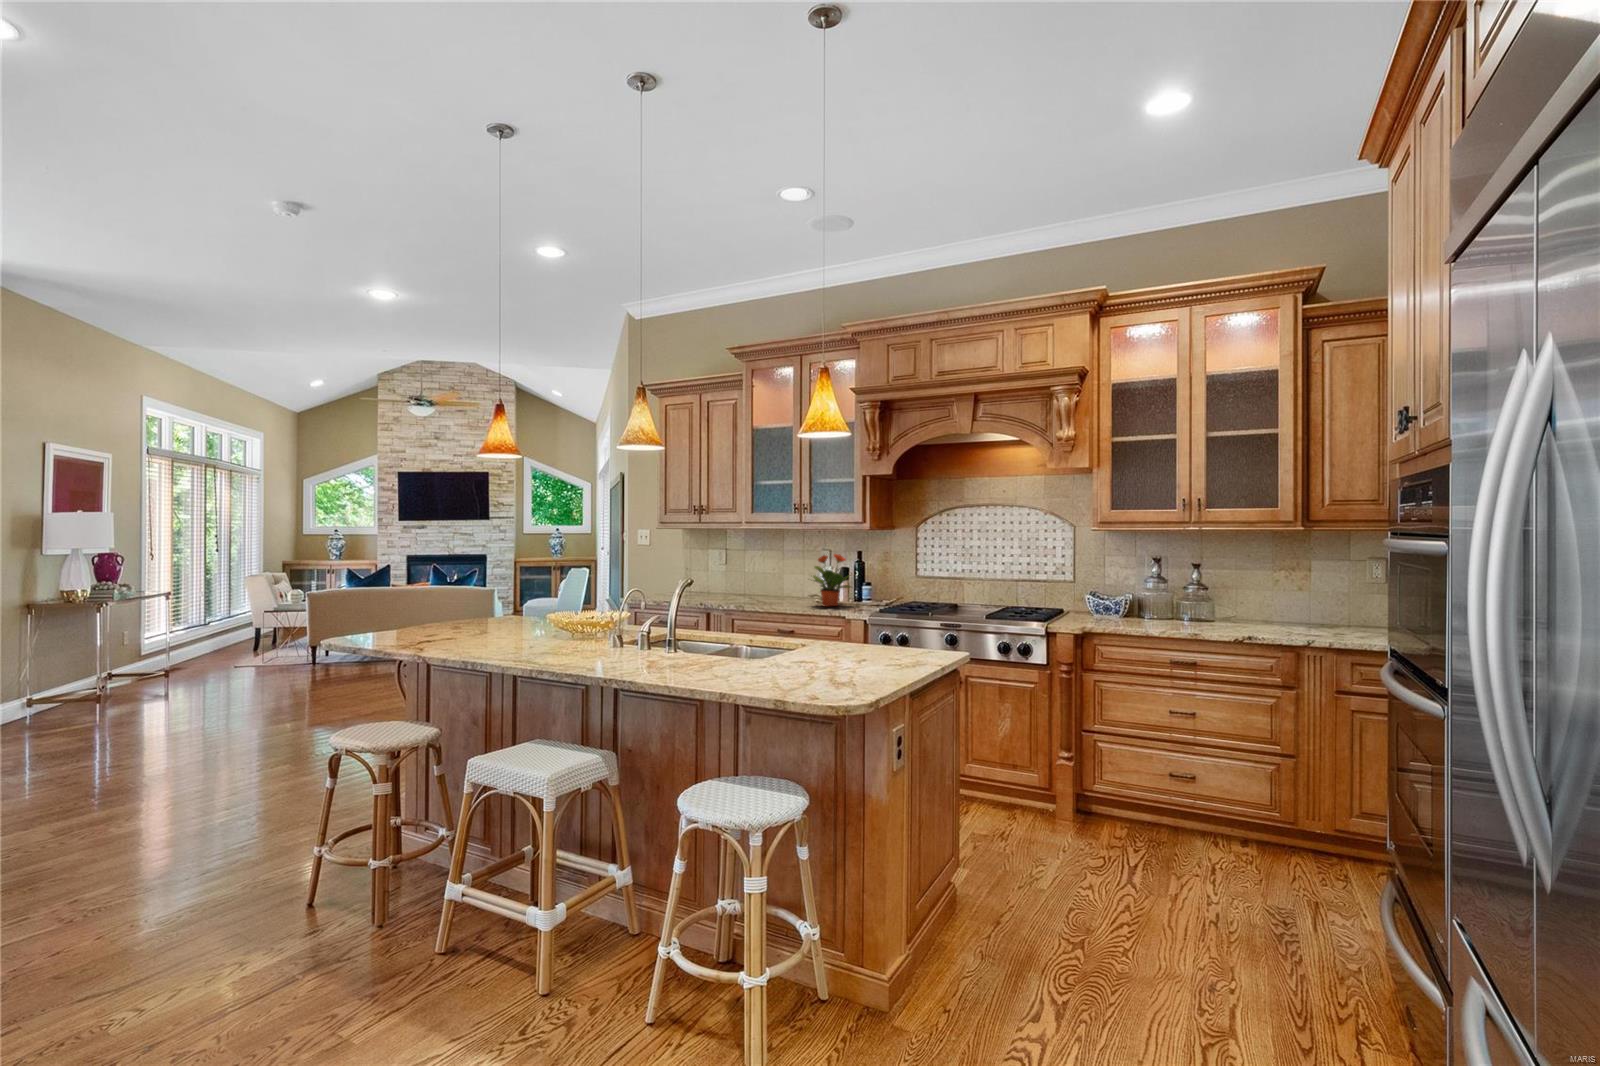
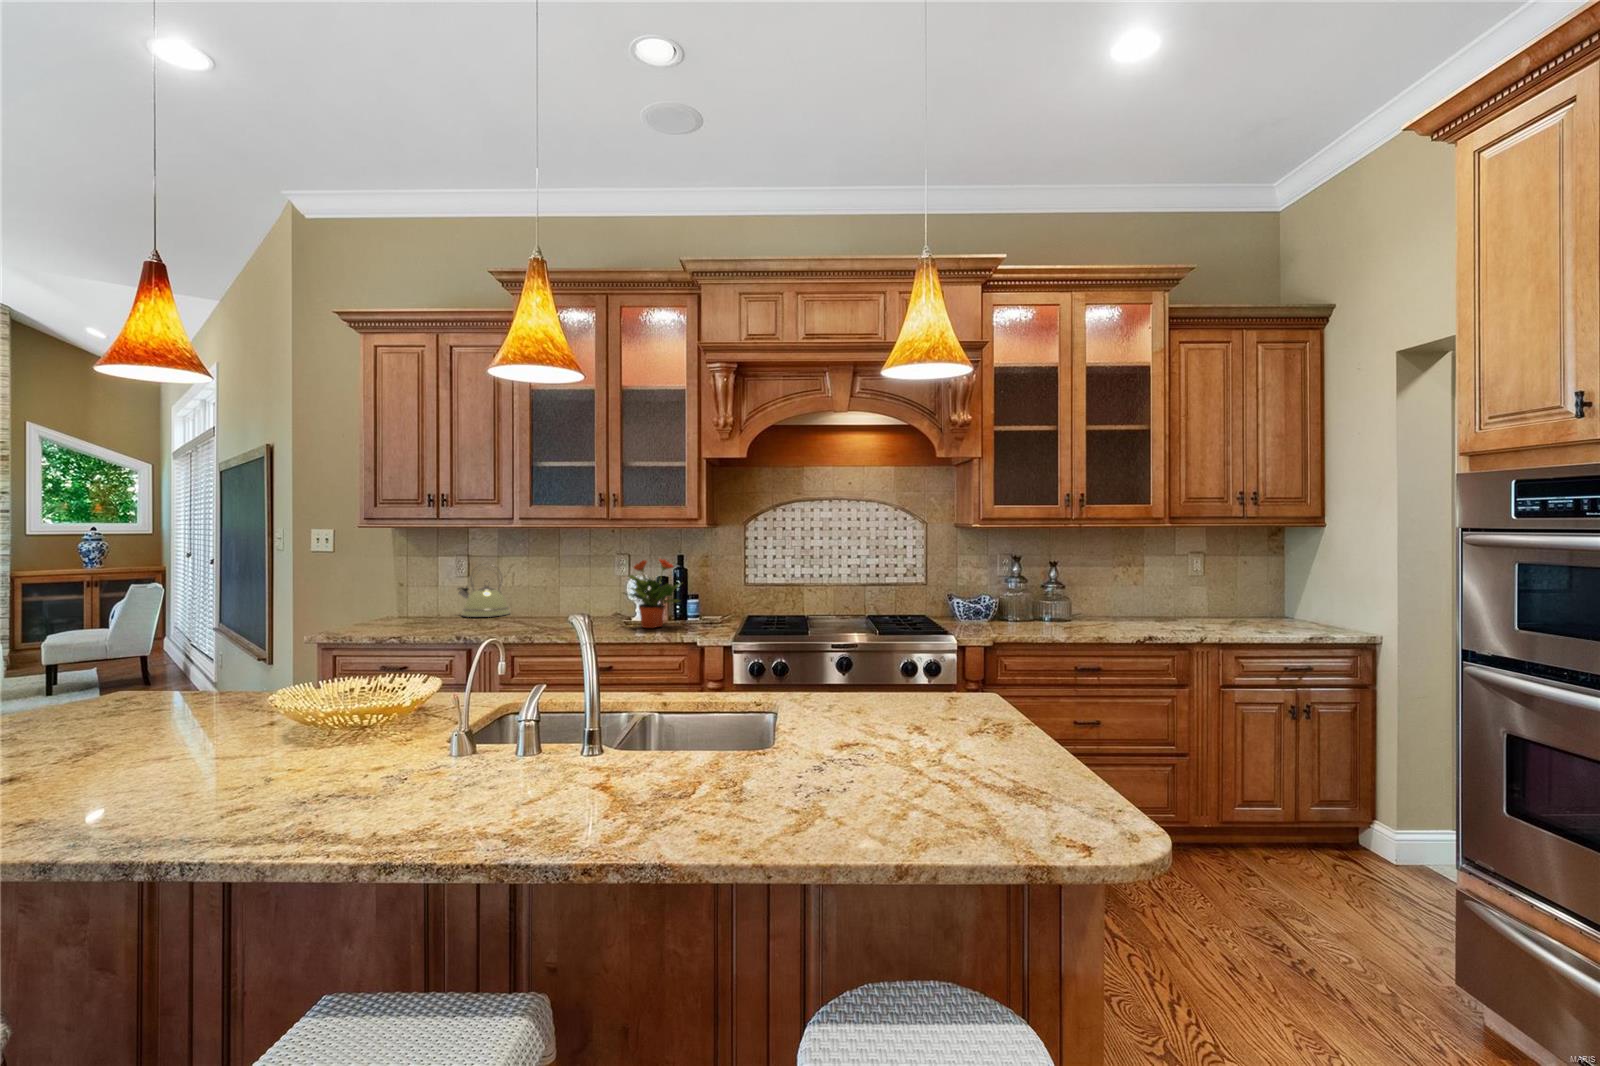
kettle: none [717,556,752,594] -> present [458,565,510,617]

